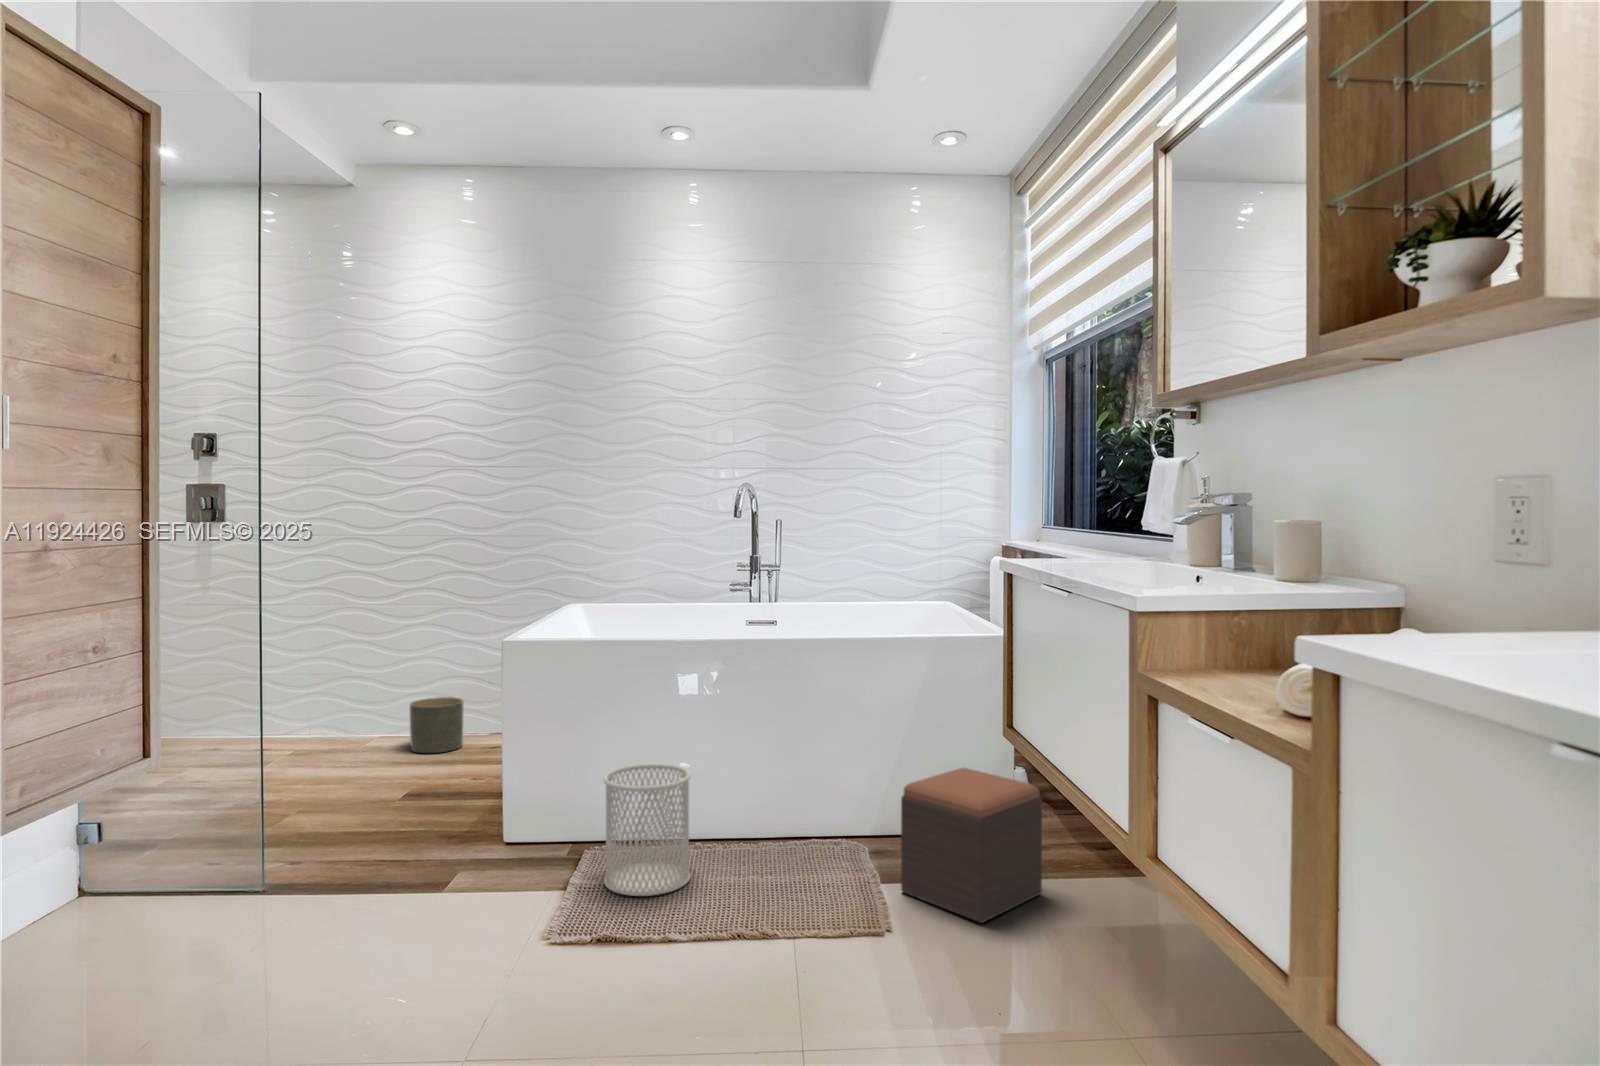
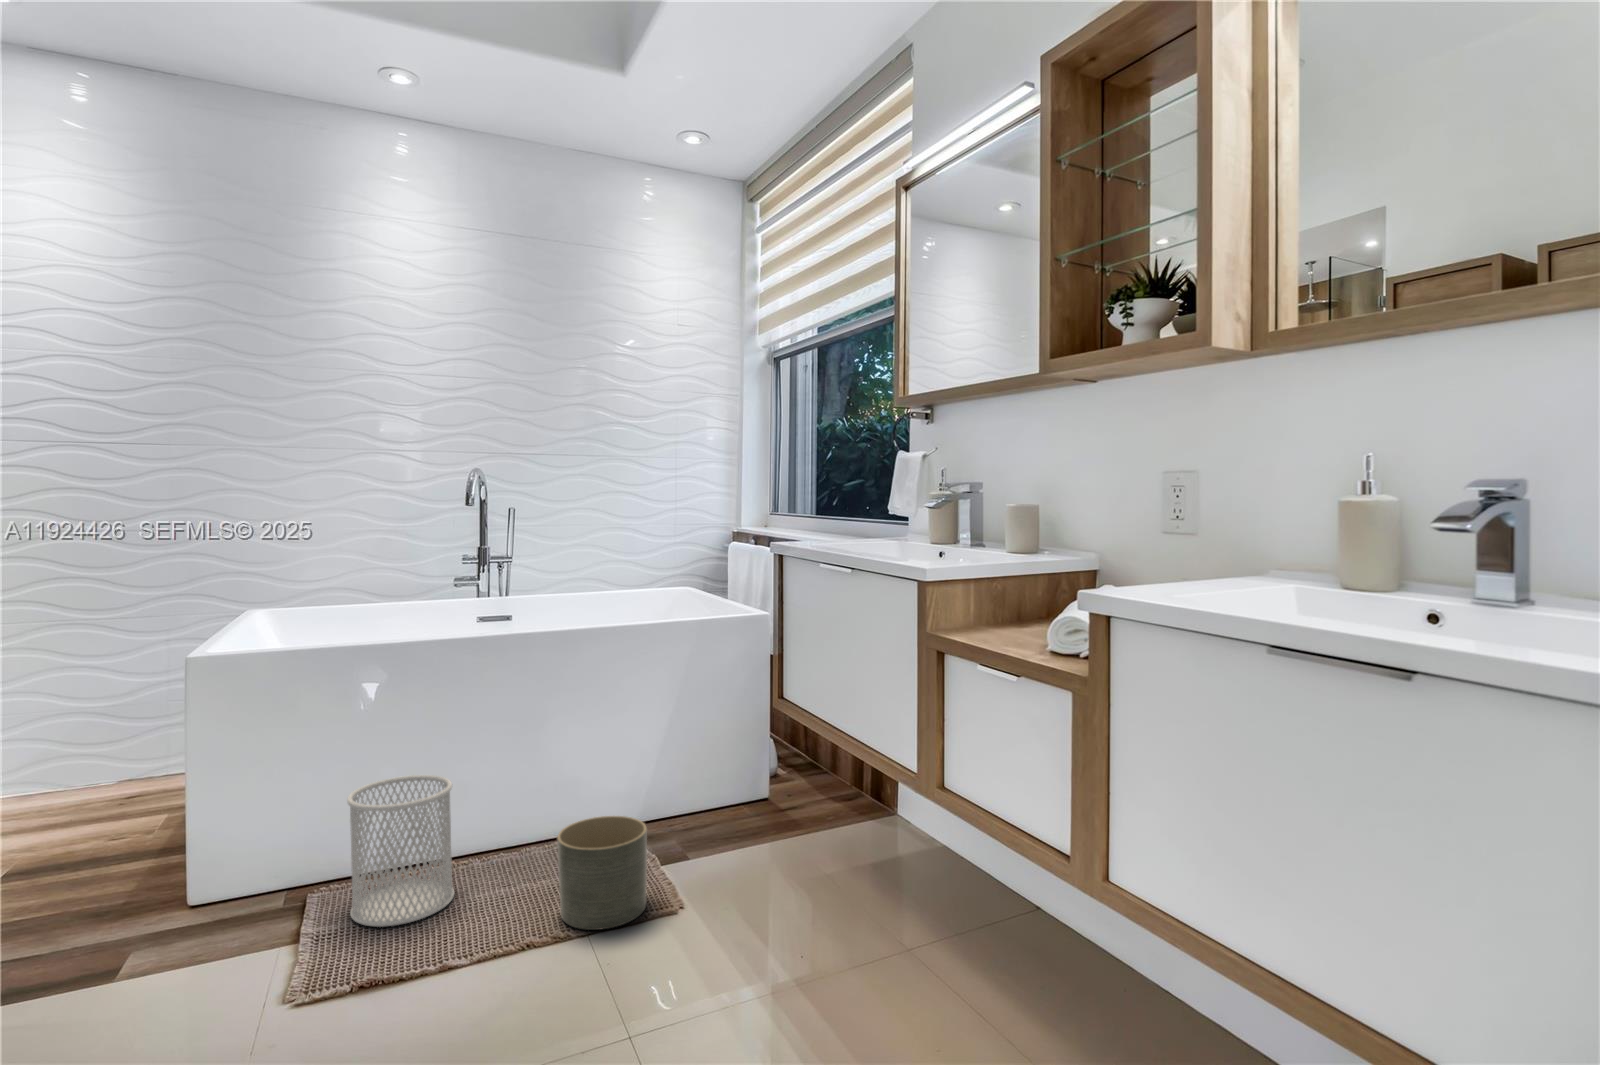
planter: present [410,697,464,753] -> present [557,816,647,930]
footstool: present [901,768,1042,923] -> none [679,741,808,886]

